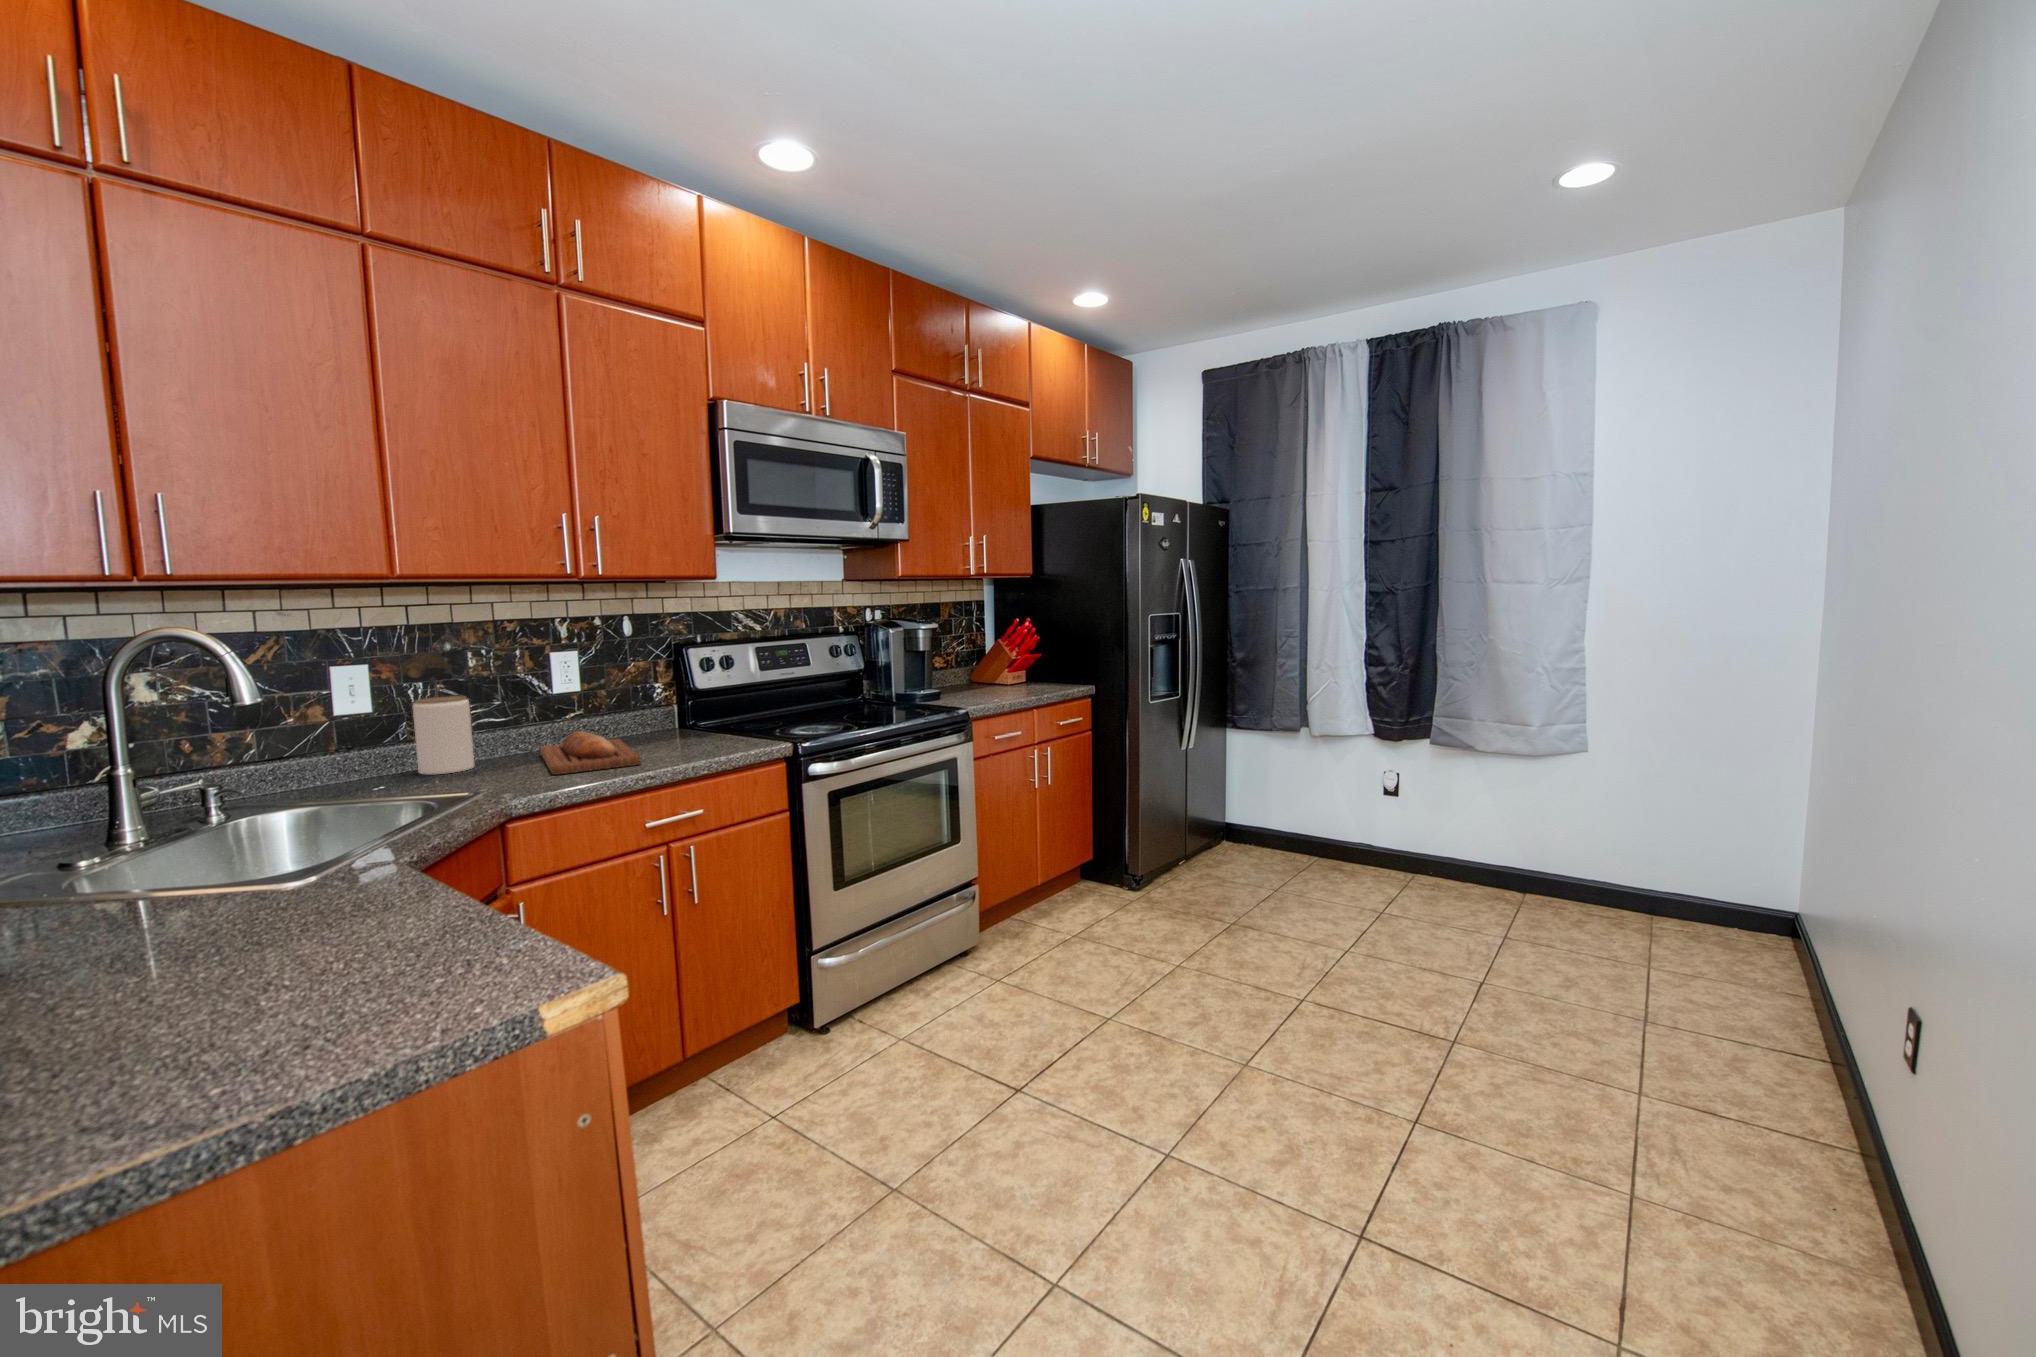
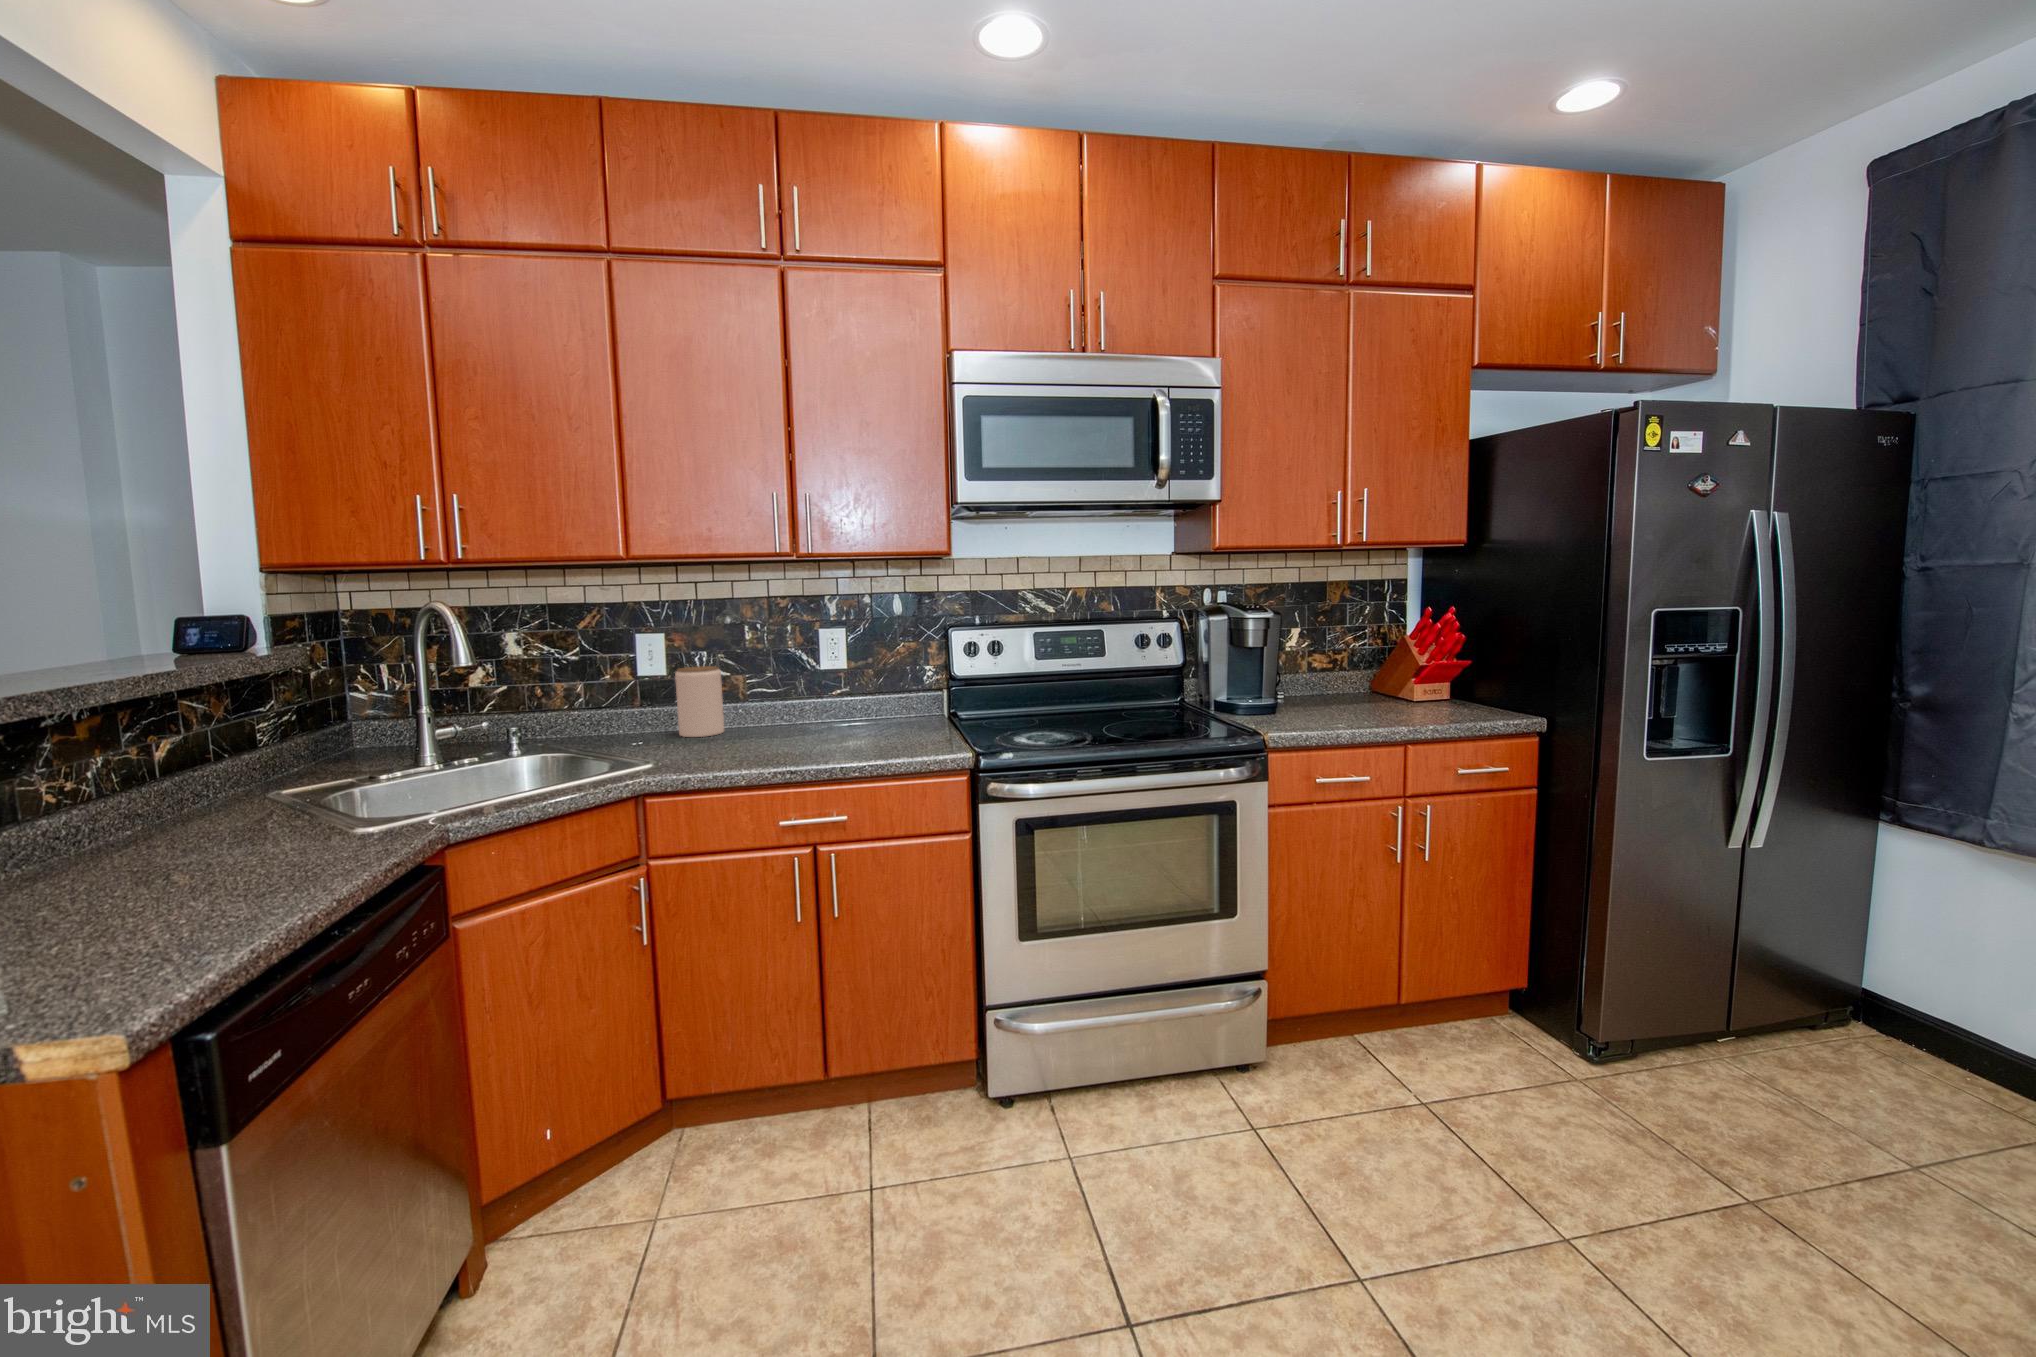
bread loaf: present [540,731,641,775] -> none [728,711,853,756]

